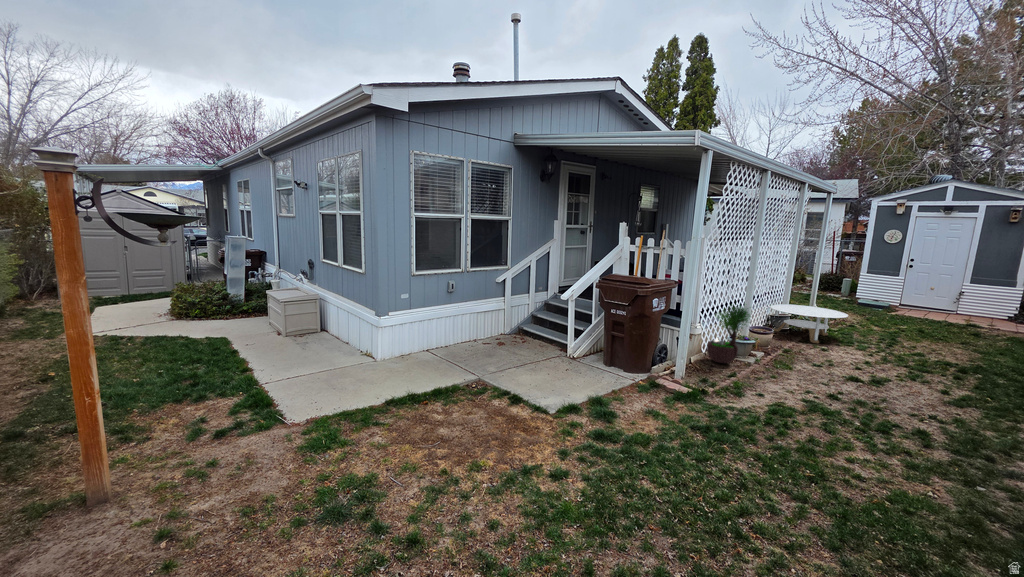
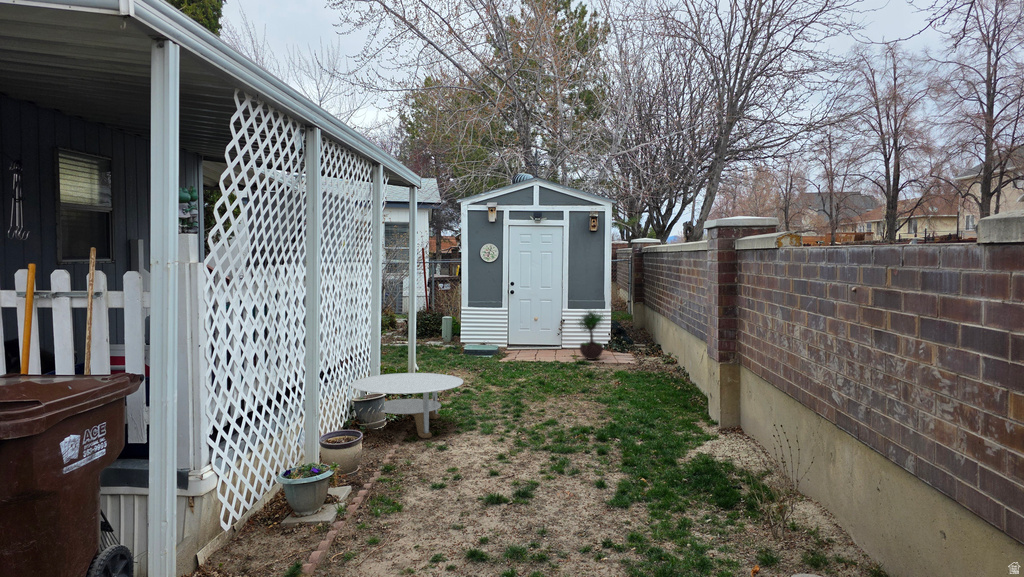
potted tree: present [707,305,750,363] -> present [578,311,604,360]

